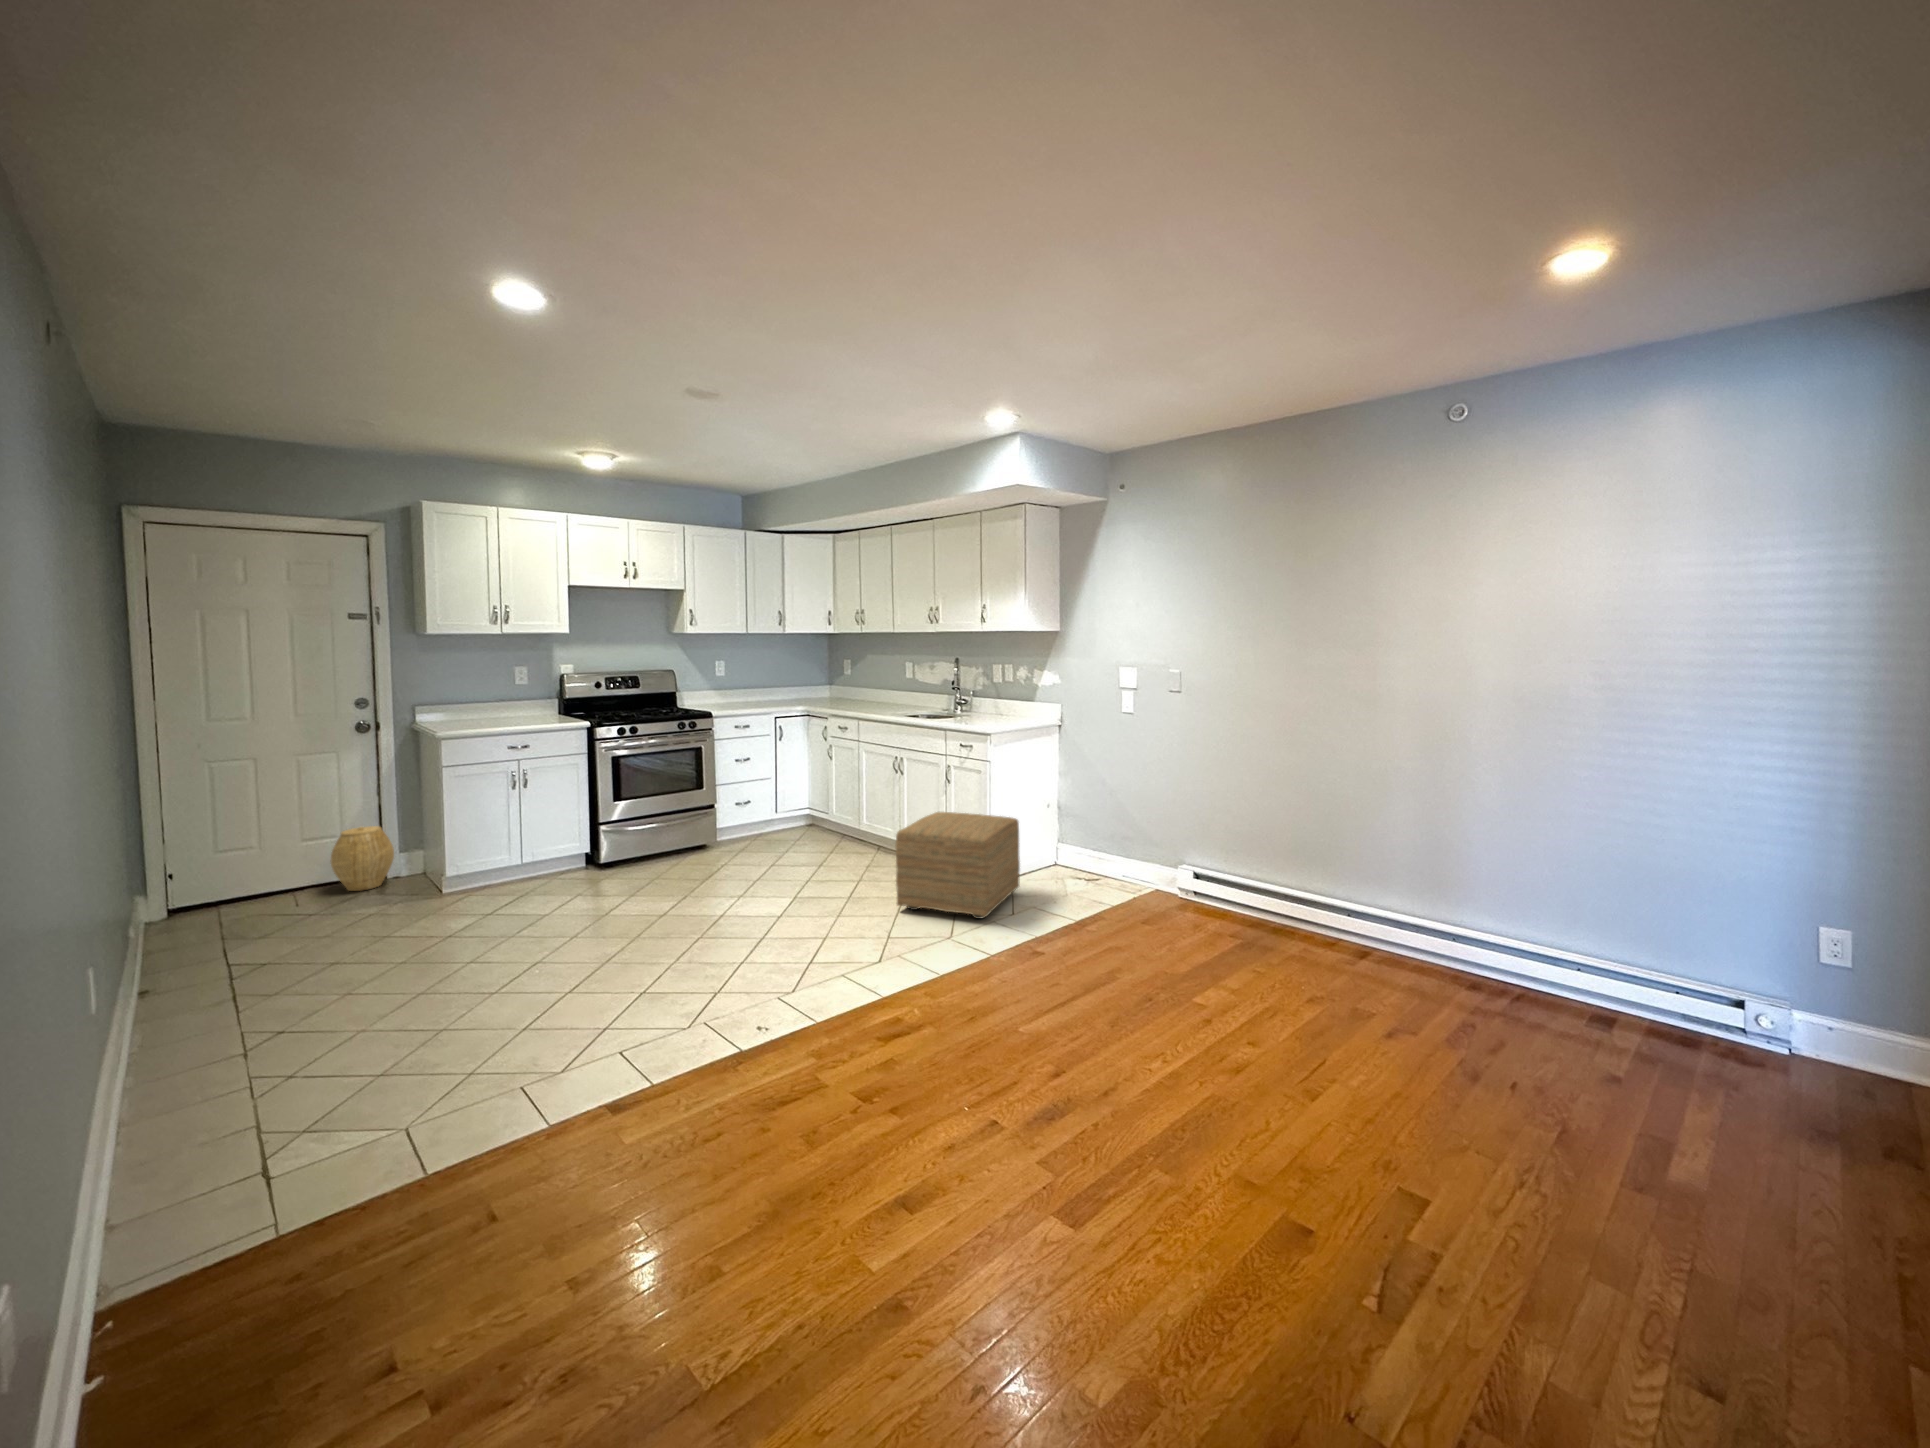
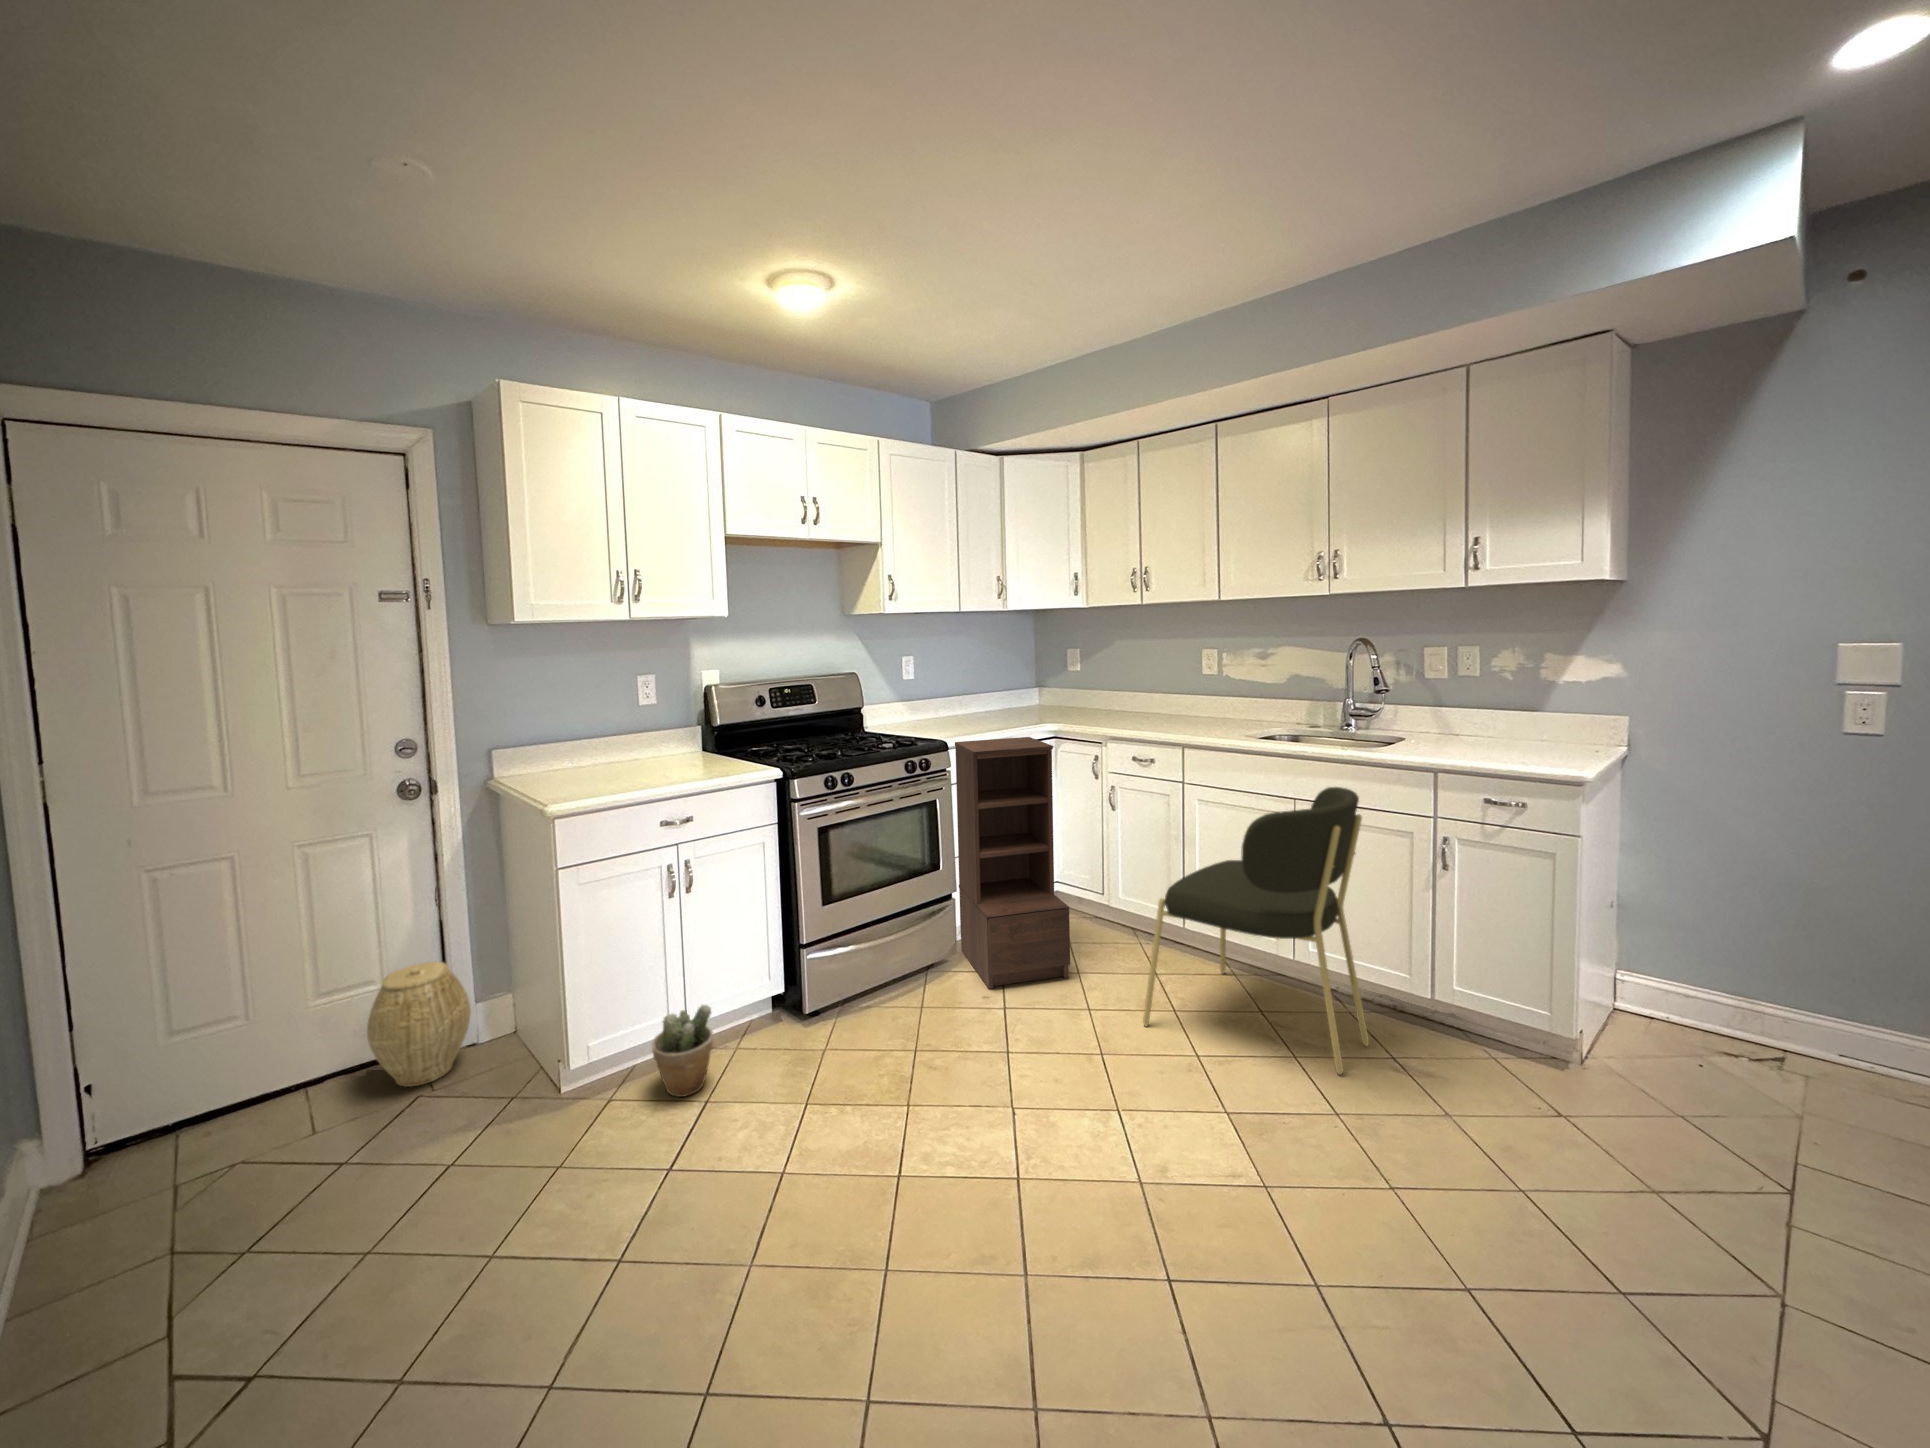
bookshelf: none [719,712,774,856] -> present [955,737,1070,989]
dining chair: none [792,736,902,881] -> present [1143,787,1369,1075]
ottoman: present [895,812,1020,919] -> none [1486,949,1847,1255]
potted plant: none [494,845,532,892] -> present [652,1005,713,1097]

